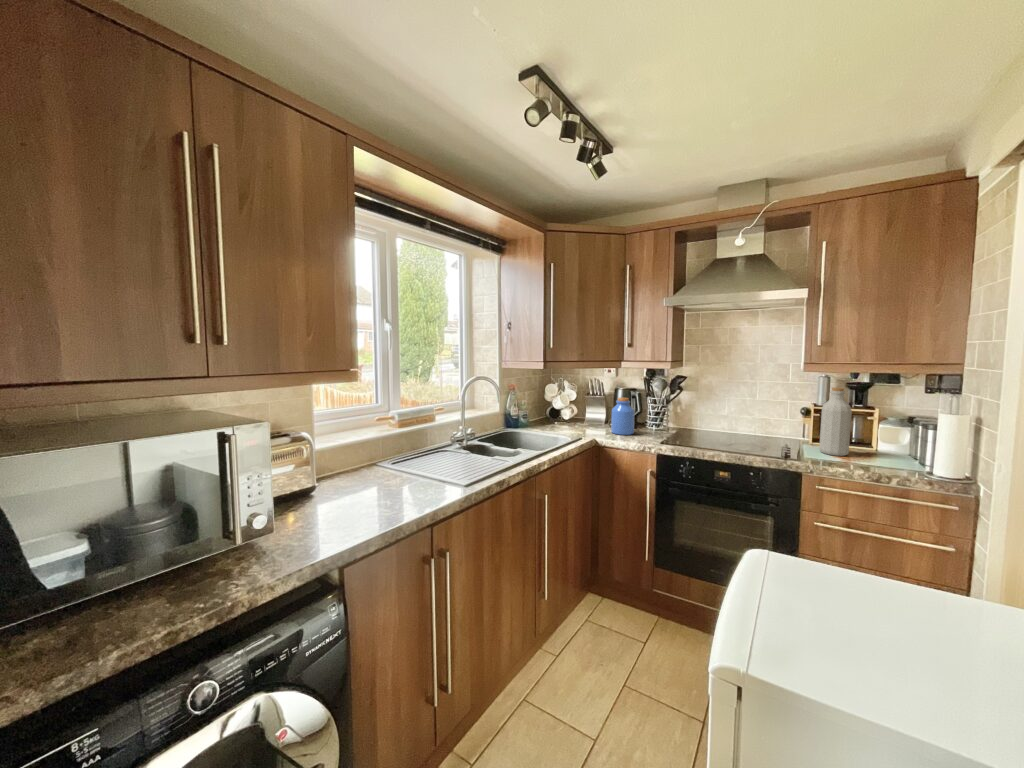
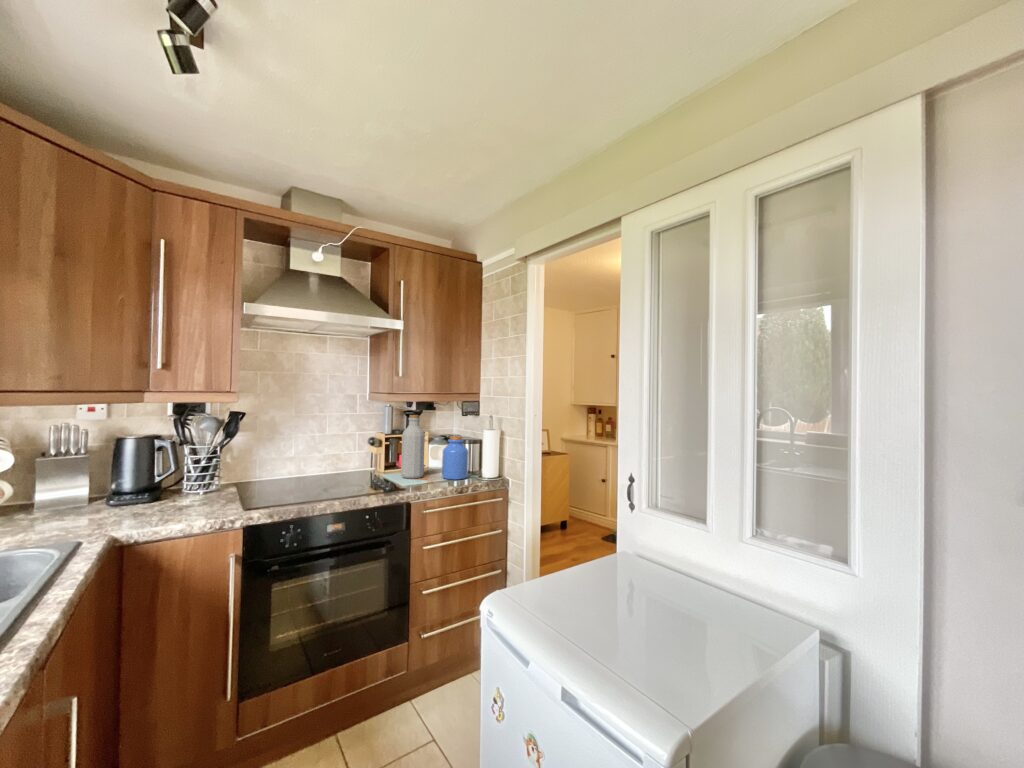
jar: present [611,398,634,435] -> present [442,436,468,480]

